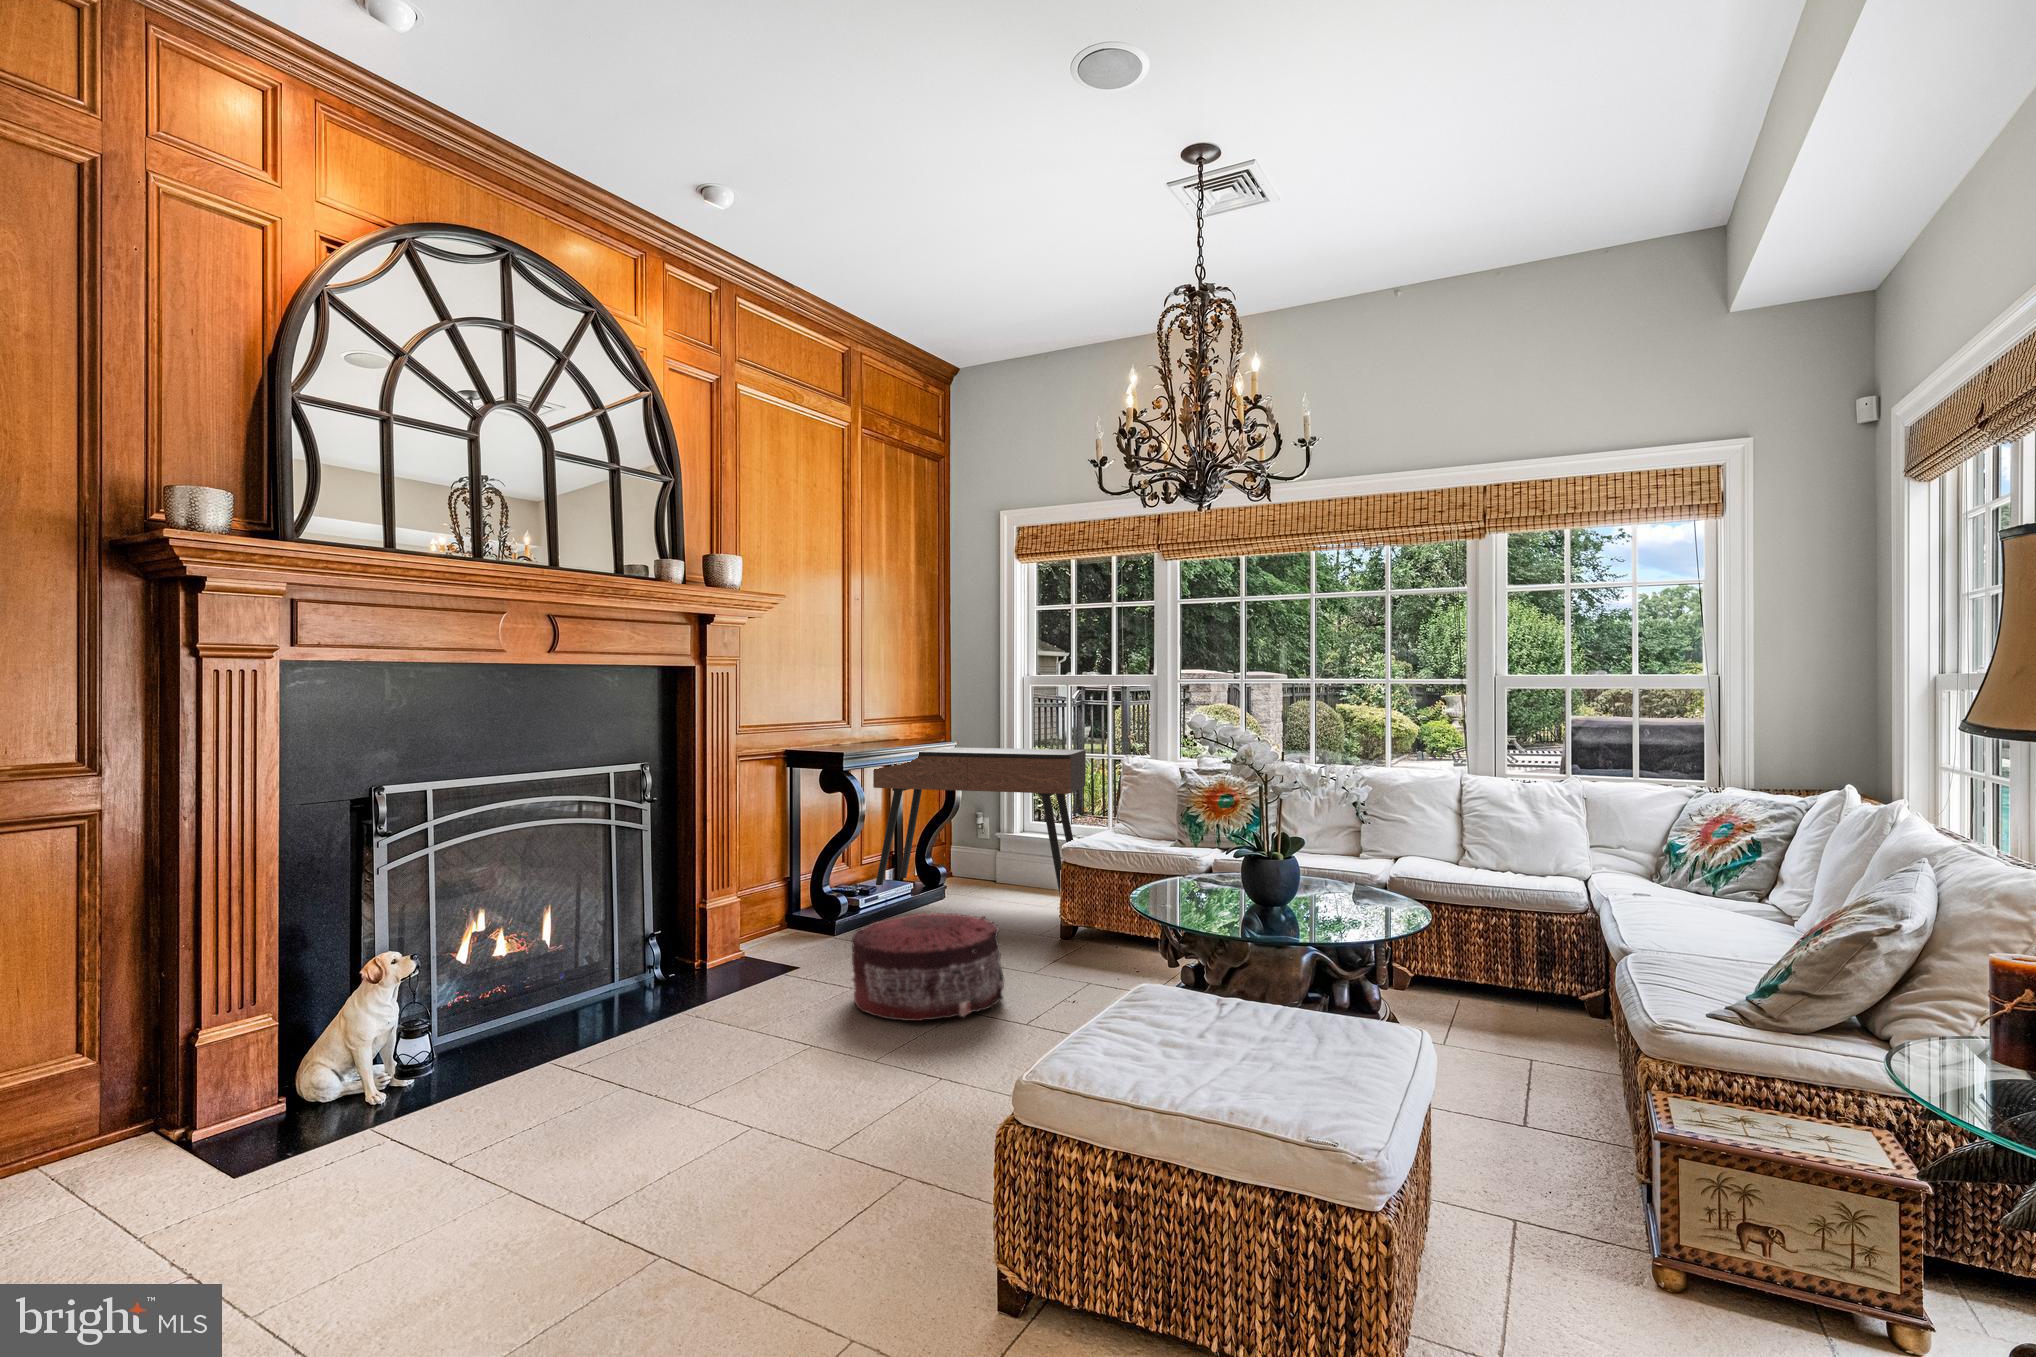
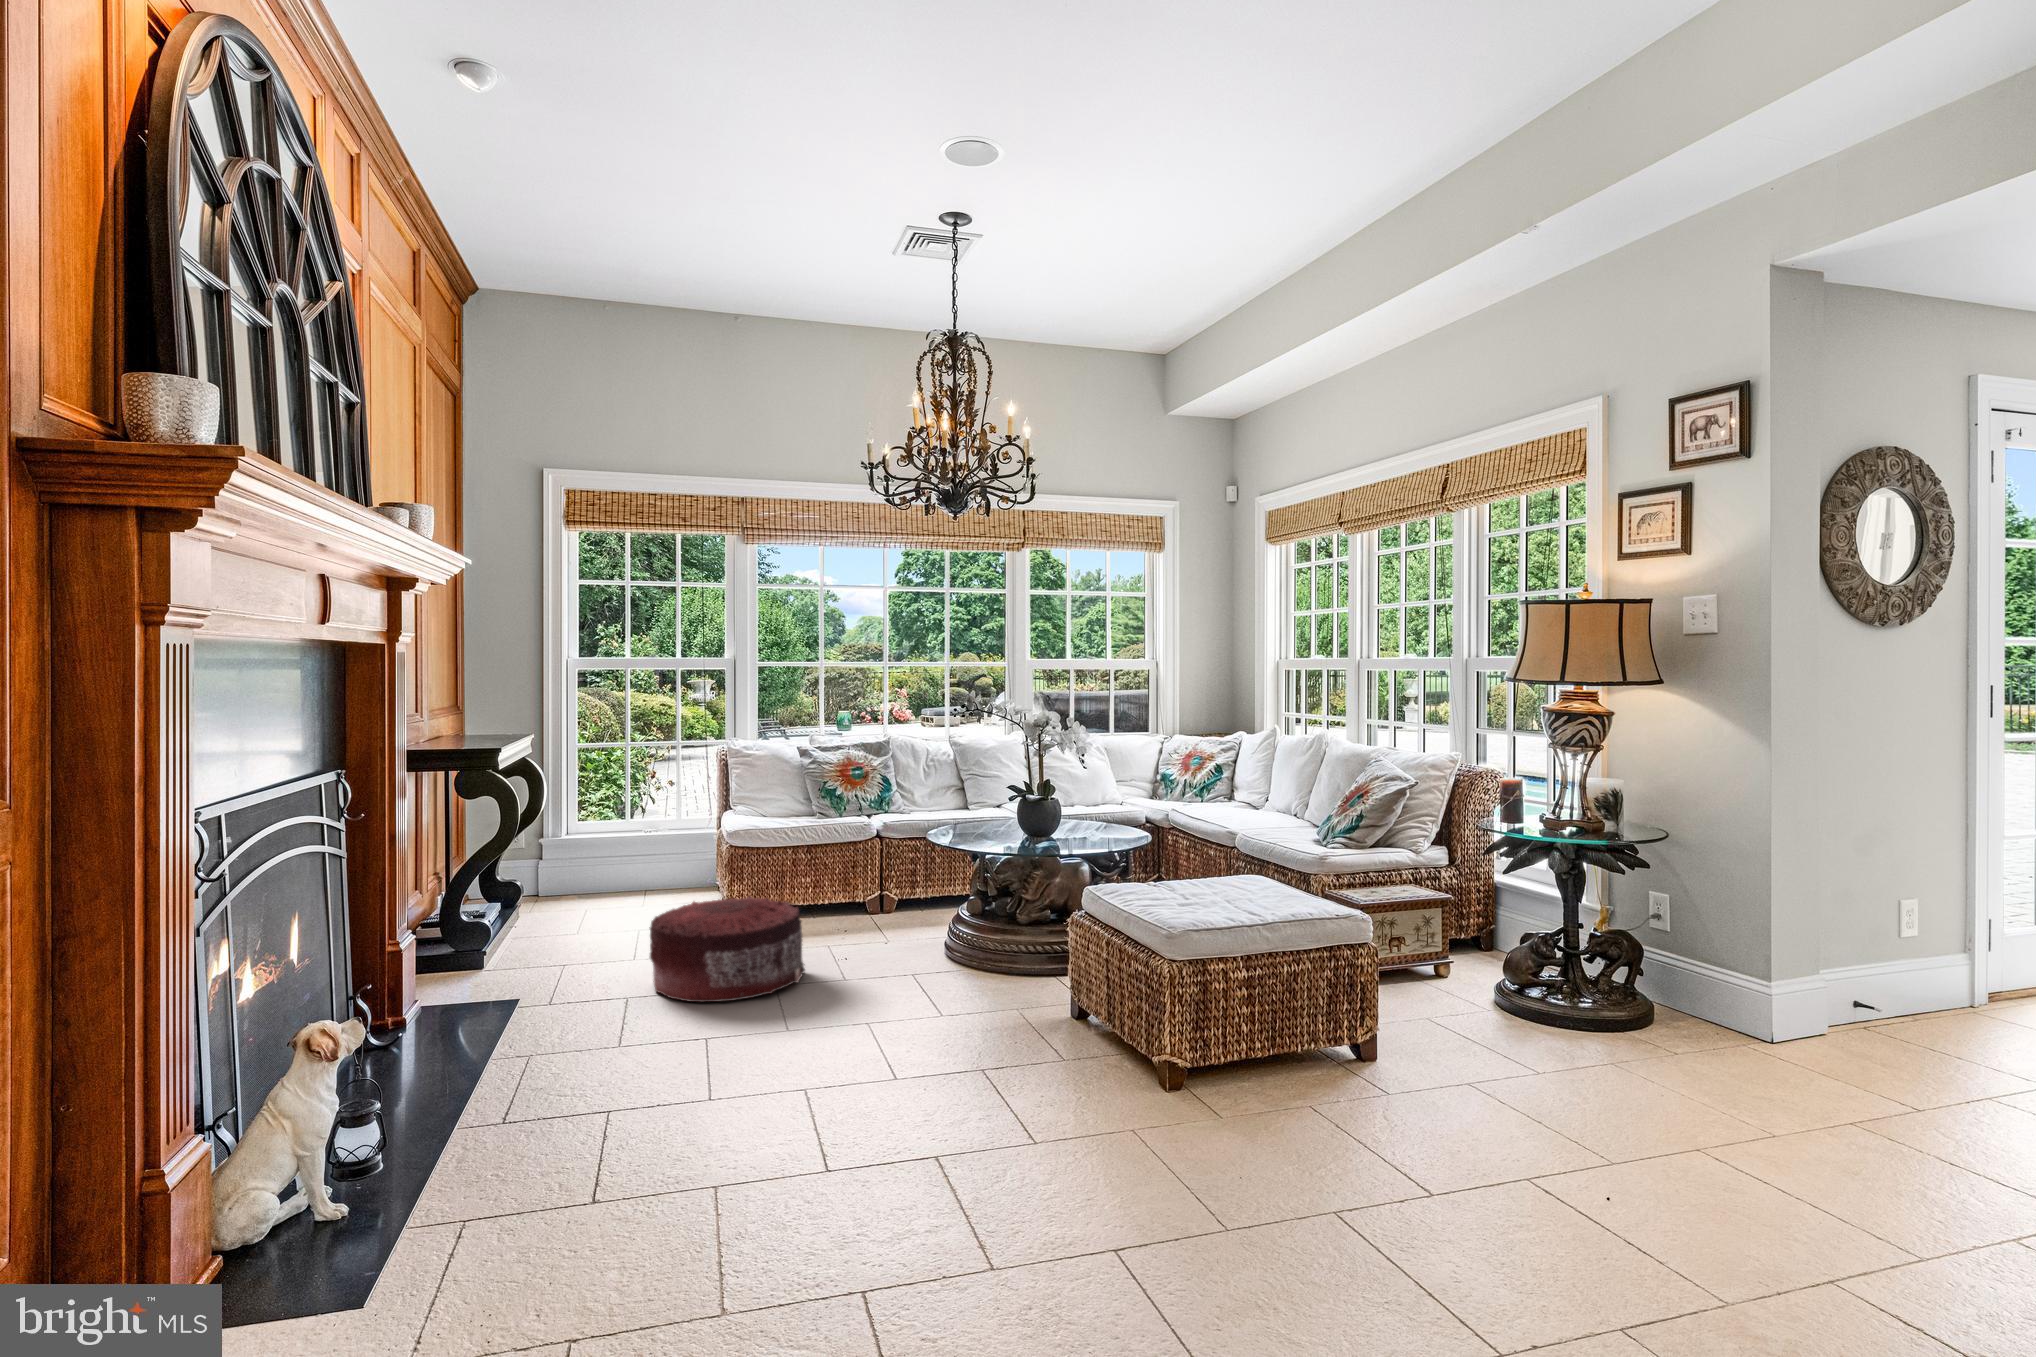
console table: present [873,747,1086,895] -> none [446,736,698,934]

